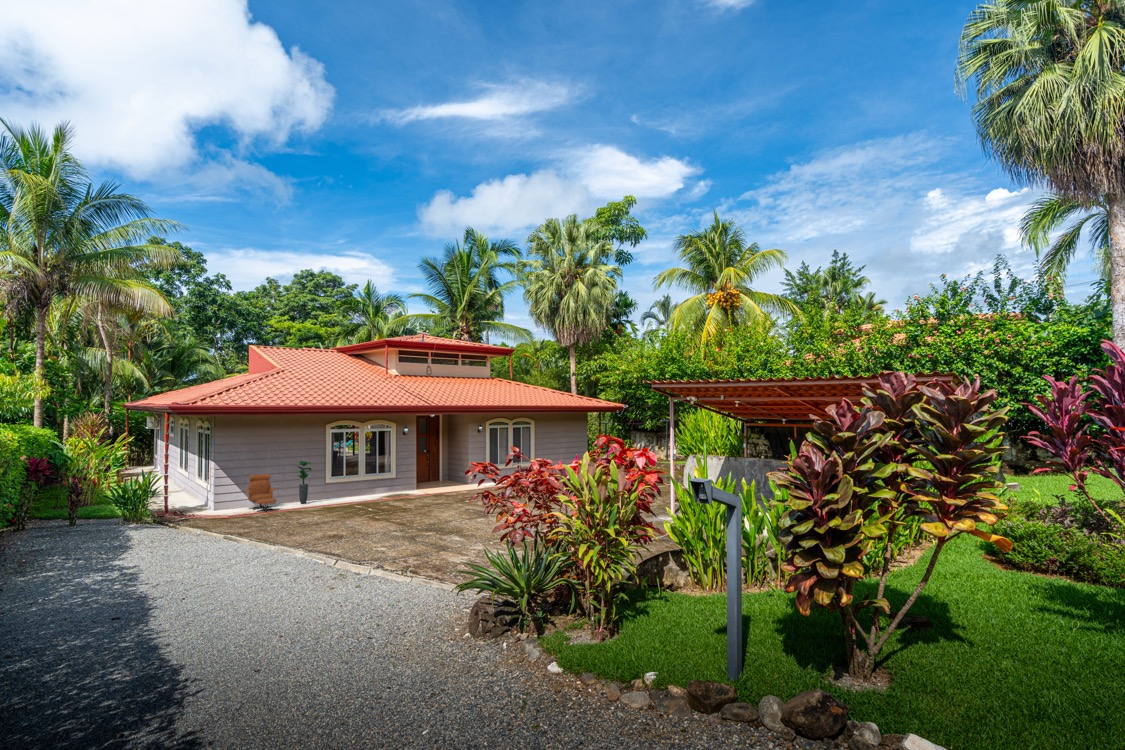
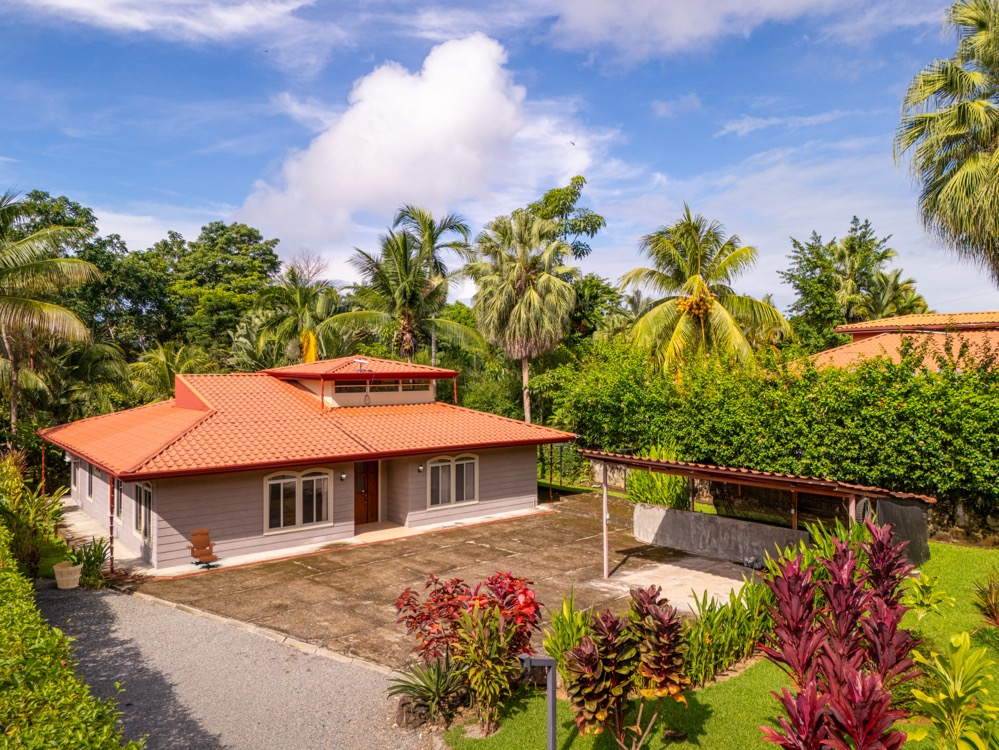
potted plant: present [297,461,312,504] -> none [231,514,251,558]
wooden bucket: none [88,501,124,529] -> present [53,561,83,589]

